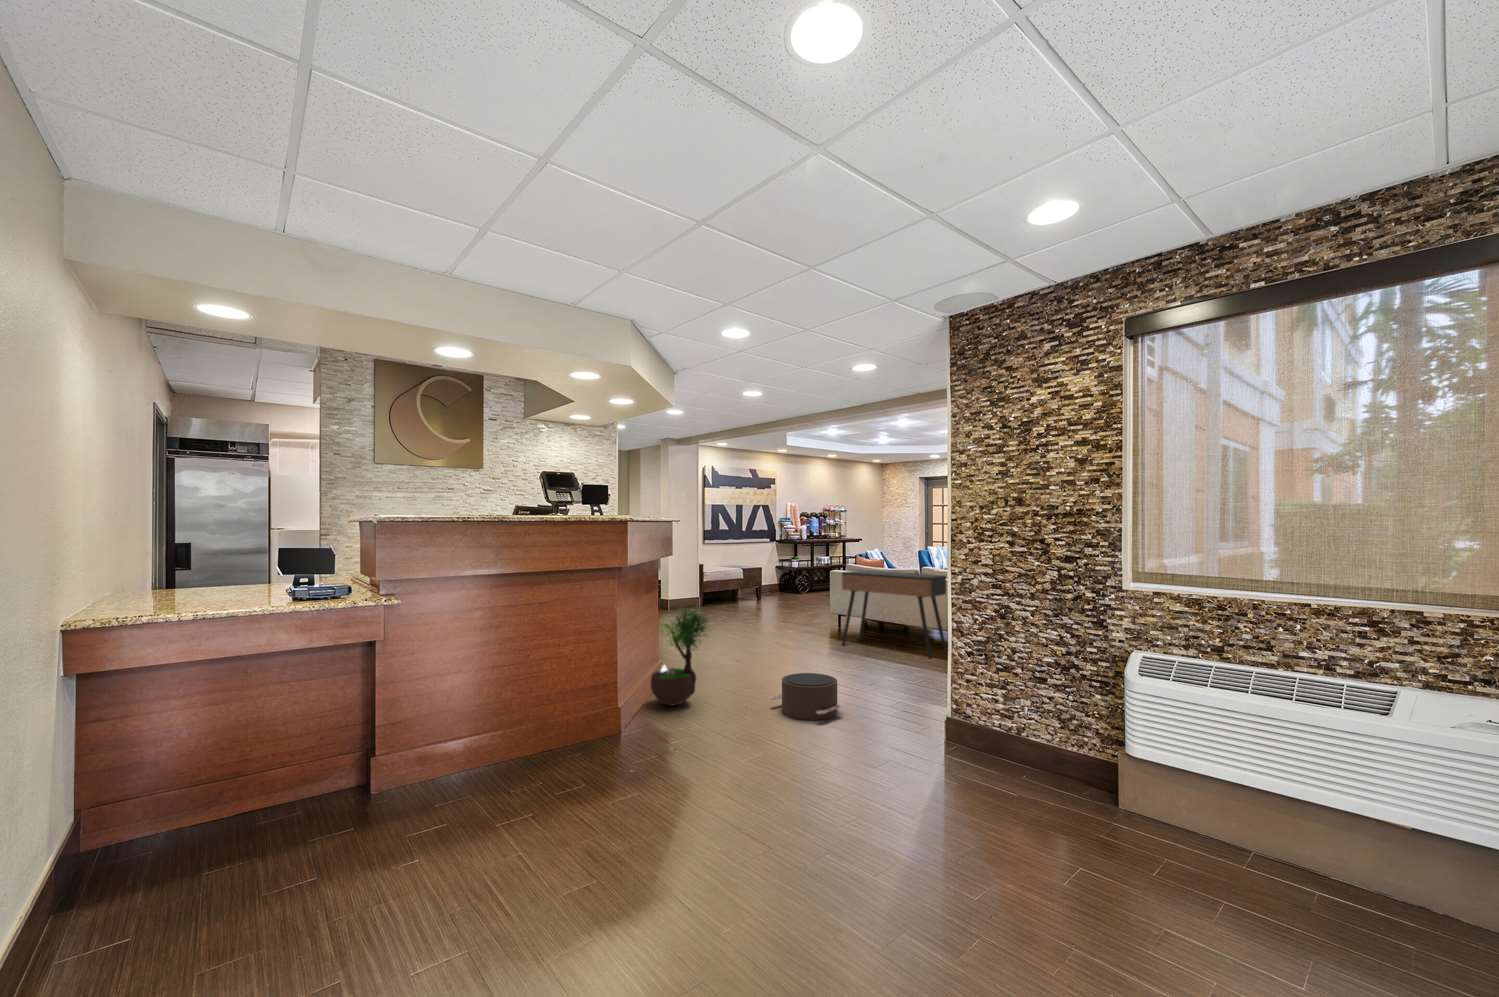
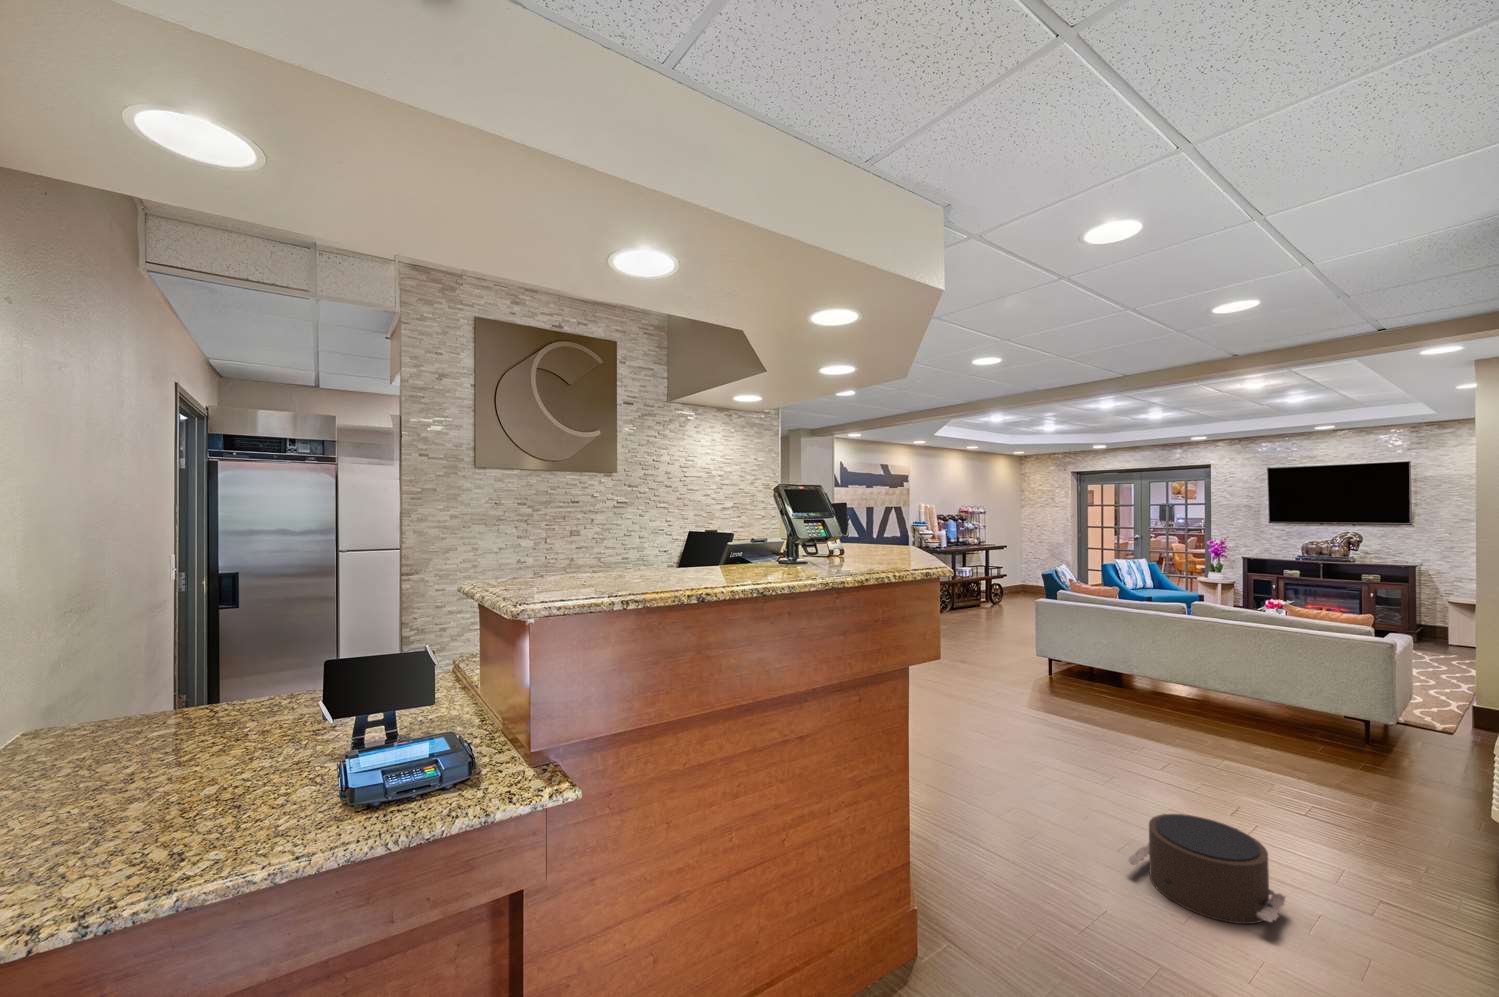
console table: present [842,570,946,659] -> none [1083,605,1263,747]
potted tree: present [651,609,708,705] -> none [916,692,1030,865]

